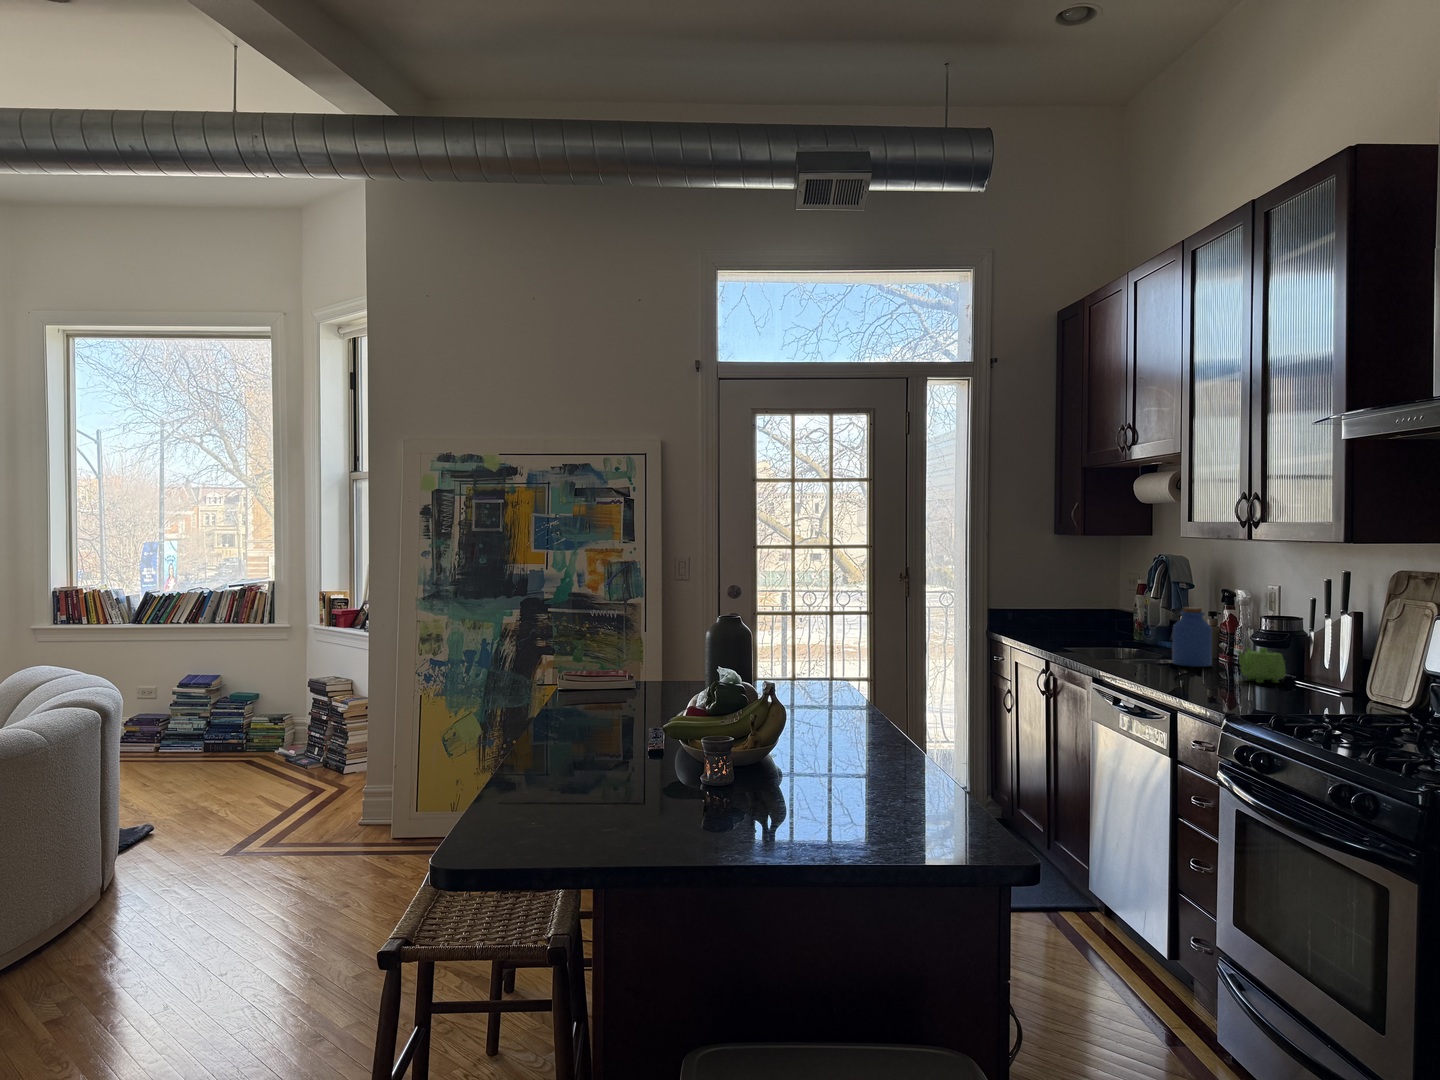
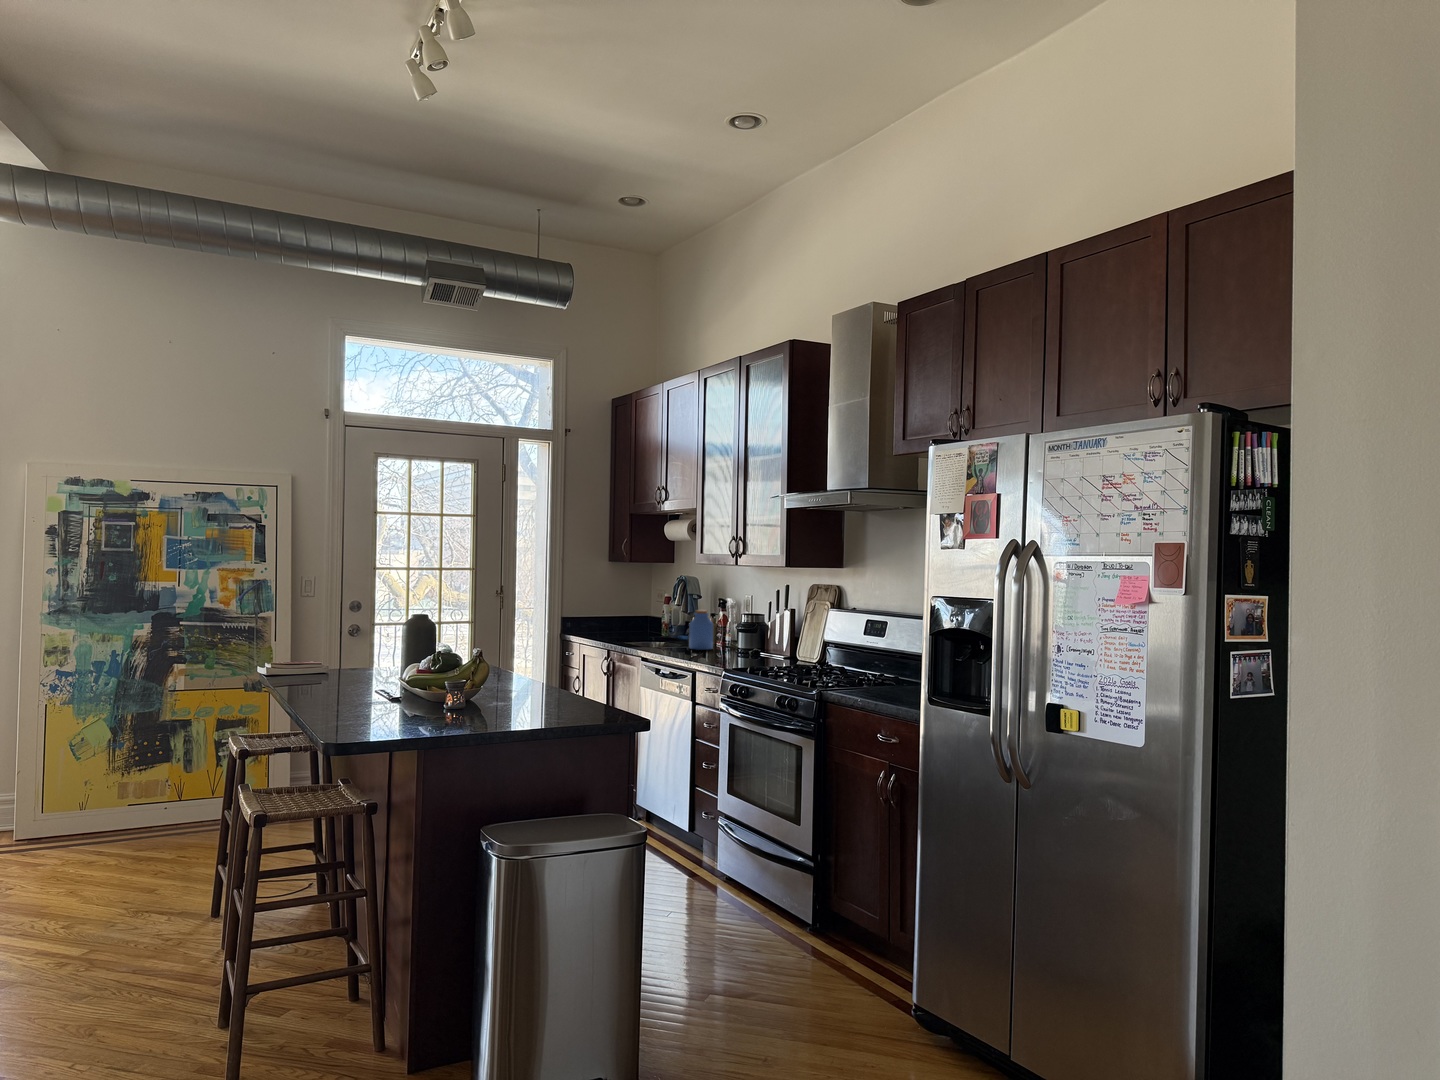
teapot: present [1237,648,1286,683] -> none [726,634,755,656]

